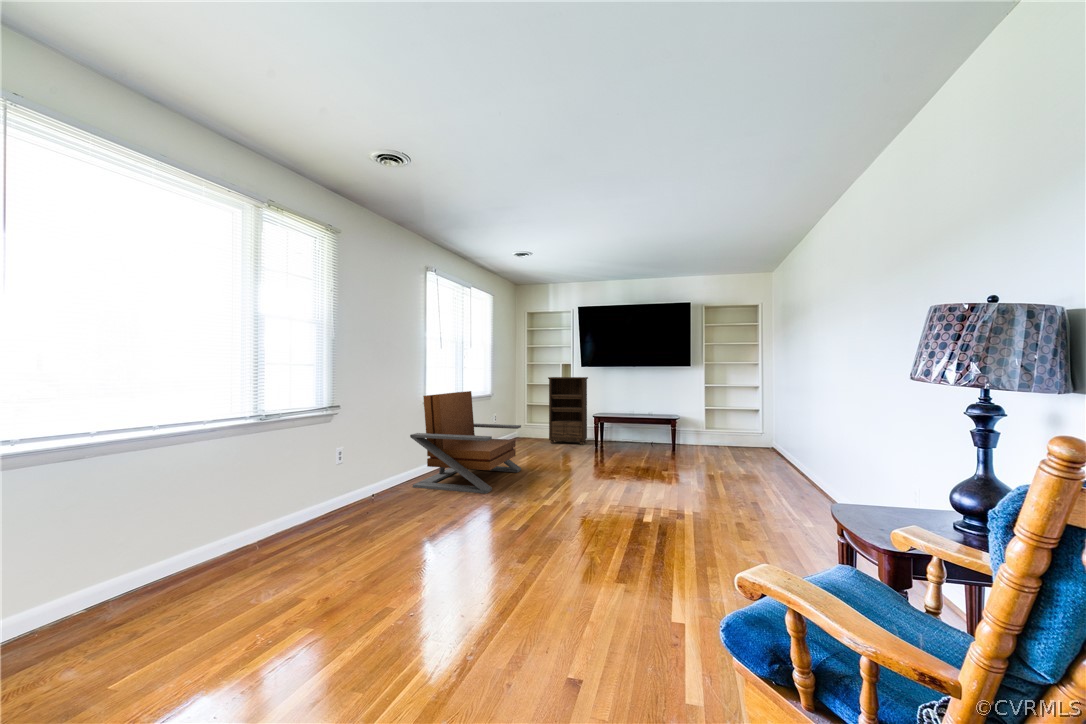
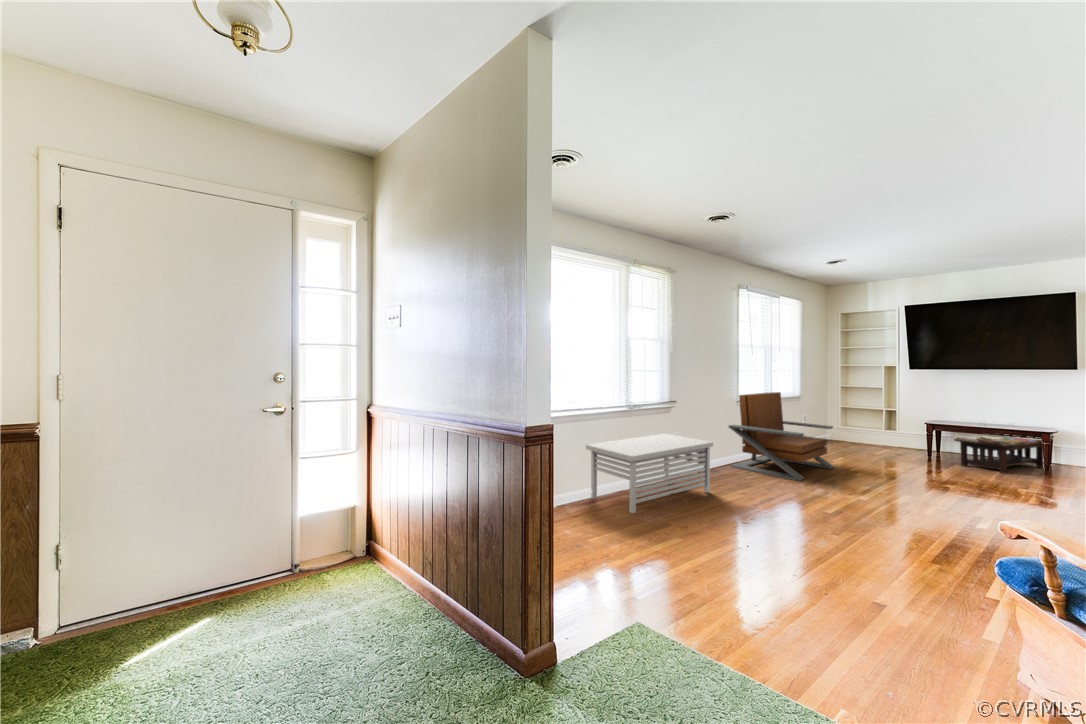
bookshelf: present [548,377,588,445] -> none [865,379,920,453]
coffee table: none [613,421,669,455] -> present [954,434,1043,474]
storage bench: none [116,456,376,620] -> present [586,434,713,514]

